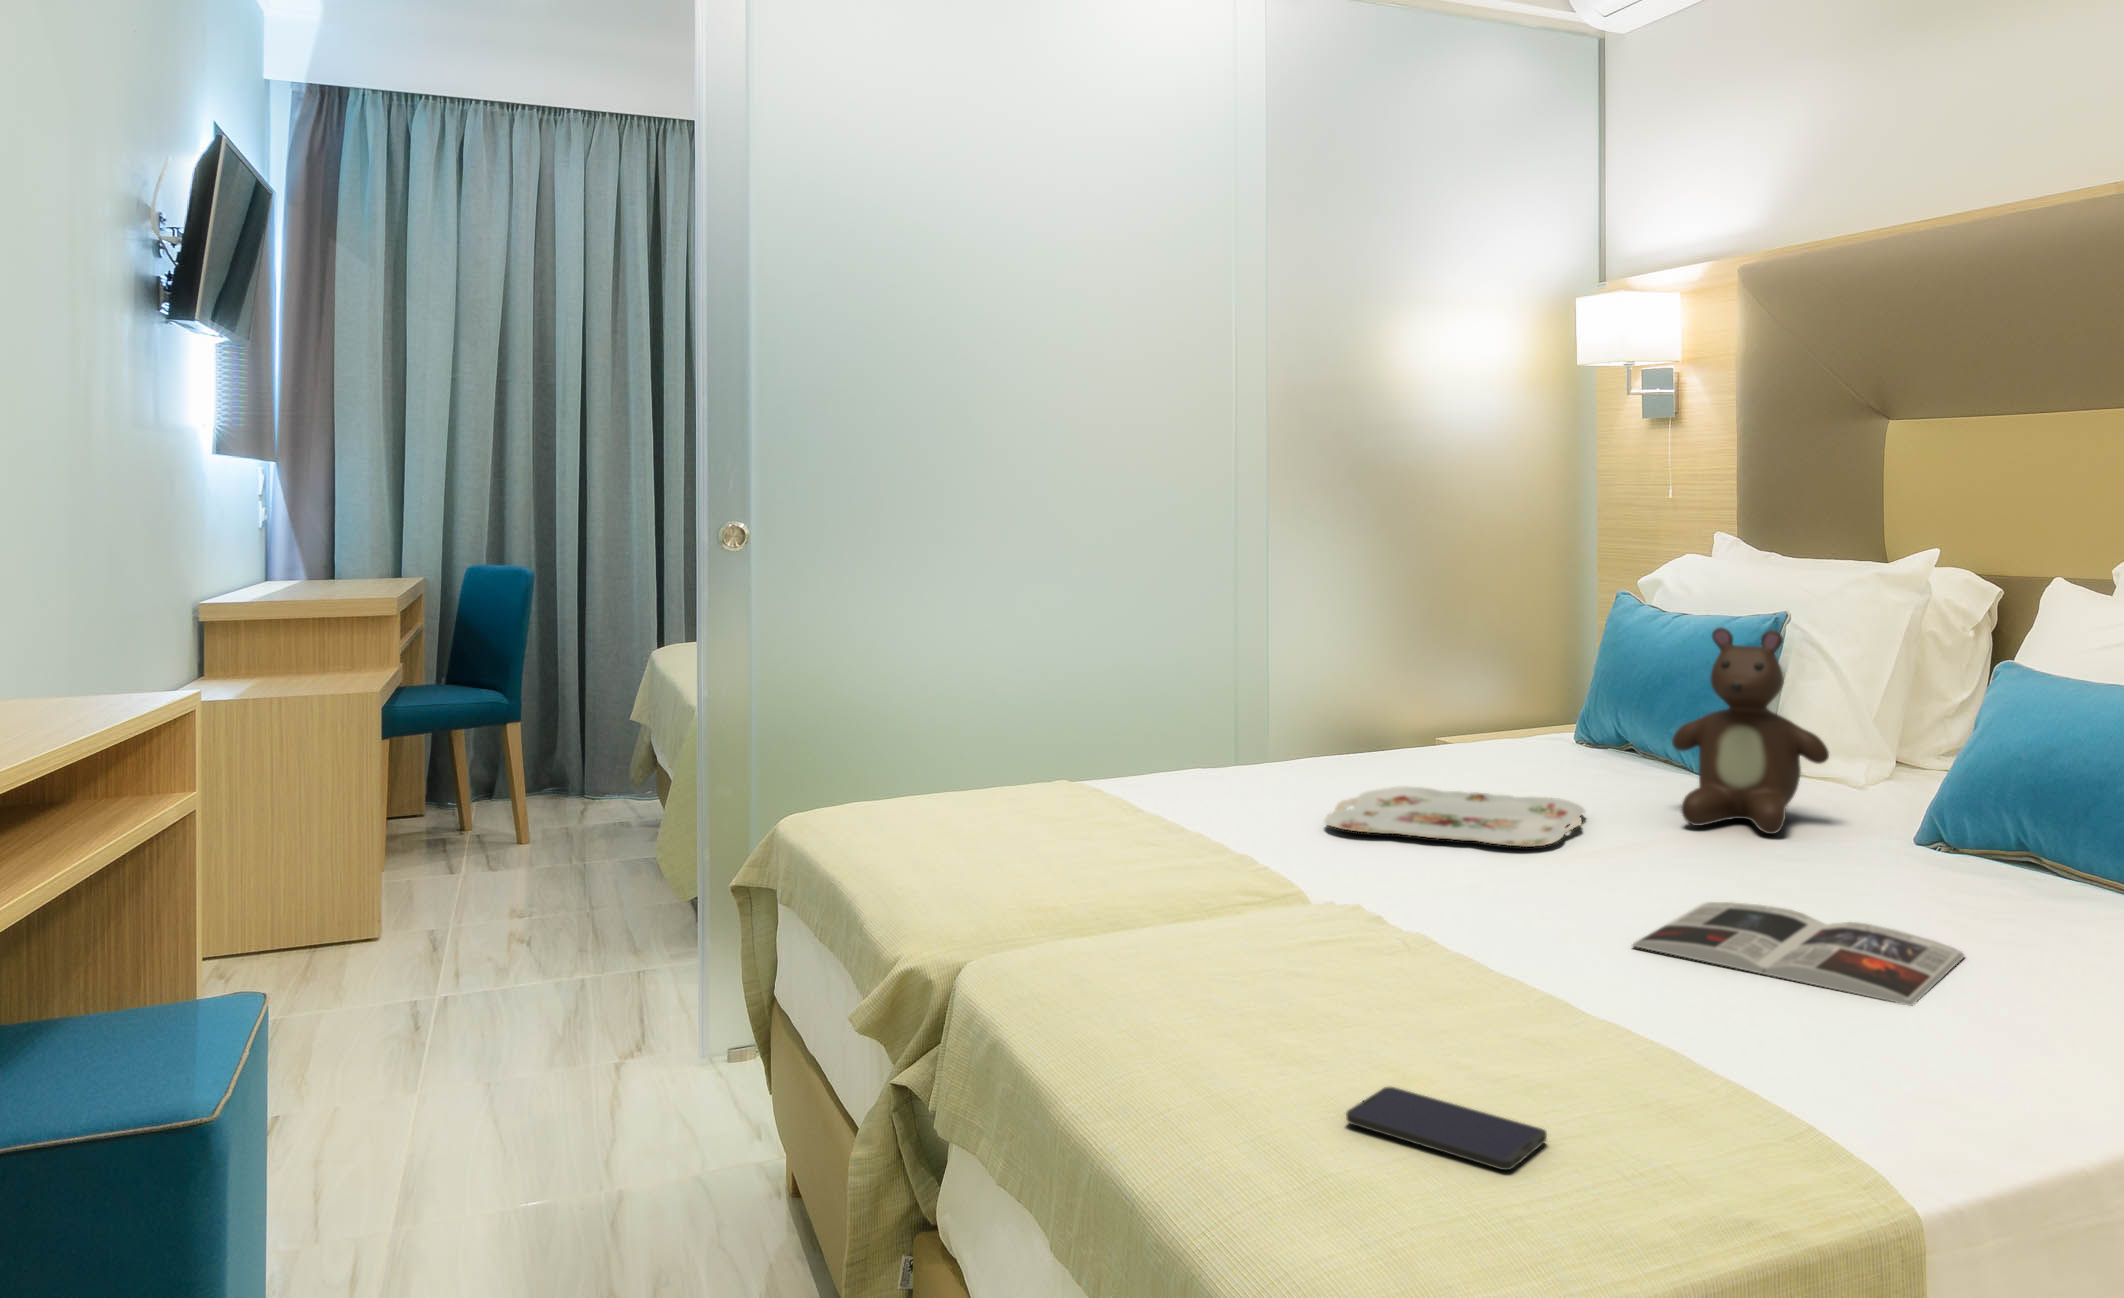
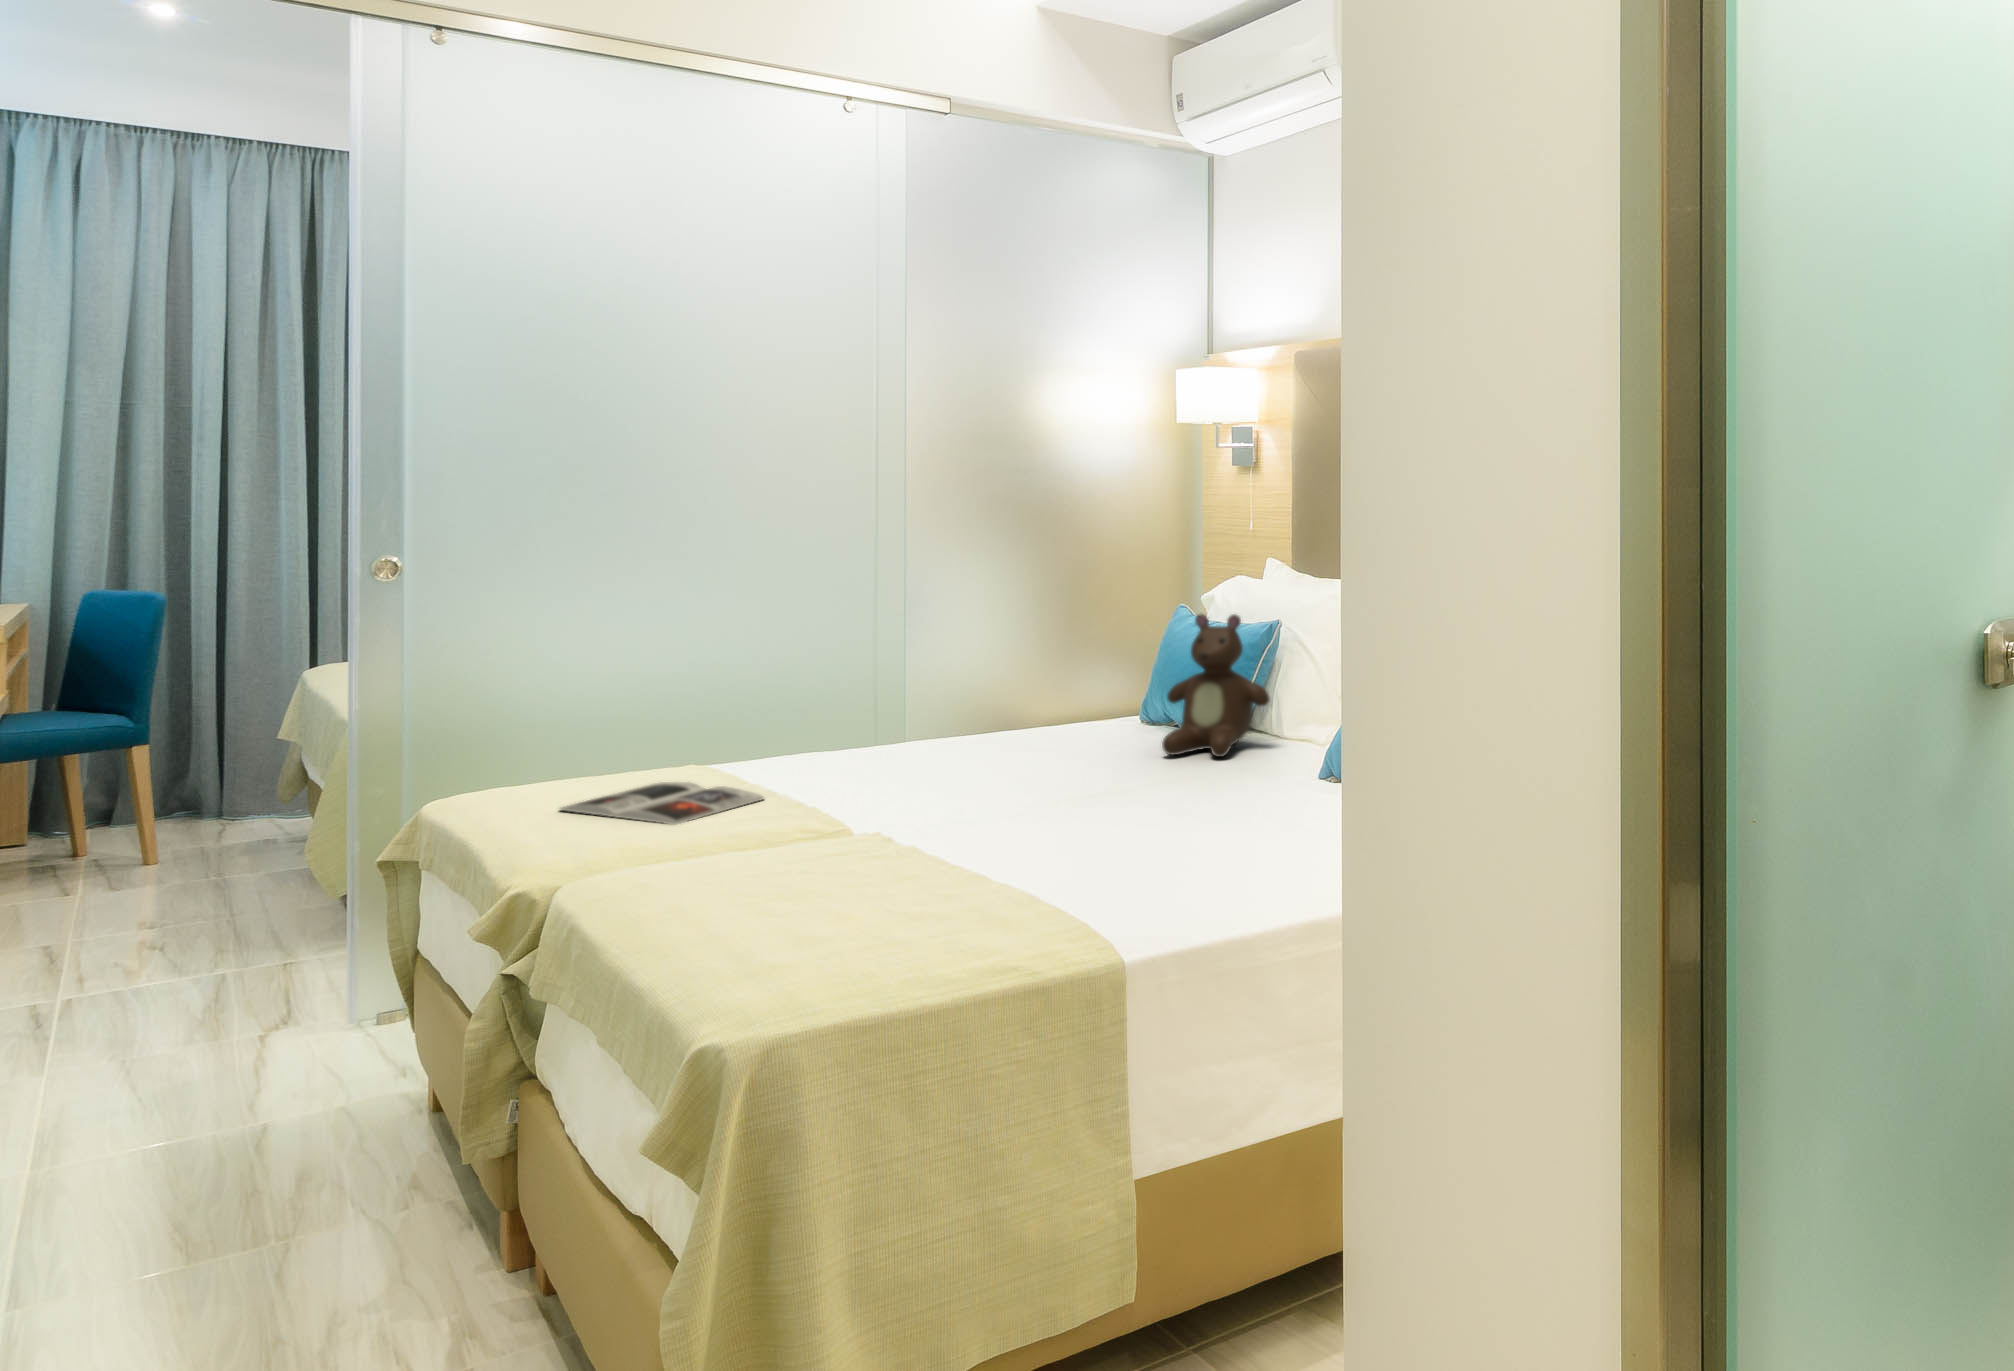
serving tray: present [1325,786,1585,847] -> none [890,743,1097,778]
magazine: present [1632,902,1964,1006] -> present [560,782,764,825]
smartphone: present [1346,1087,1547,1170] -> none [799,920,923,953]

